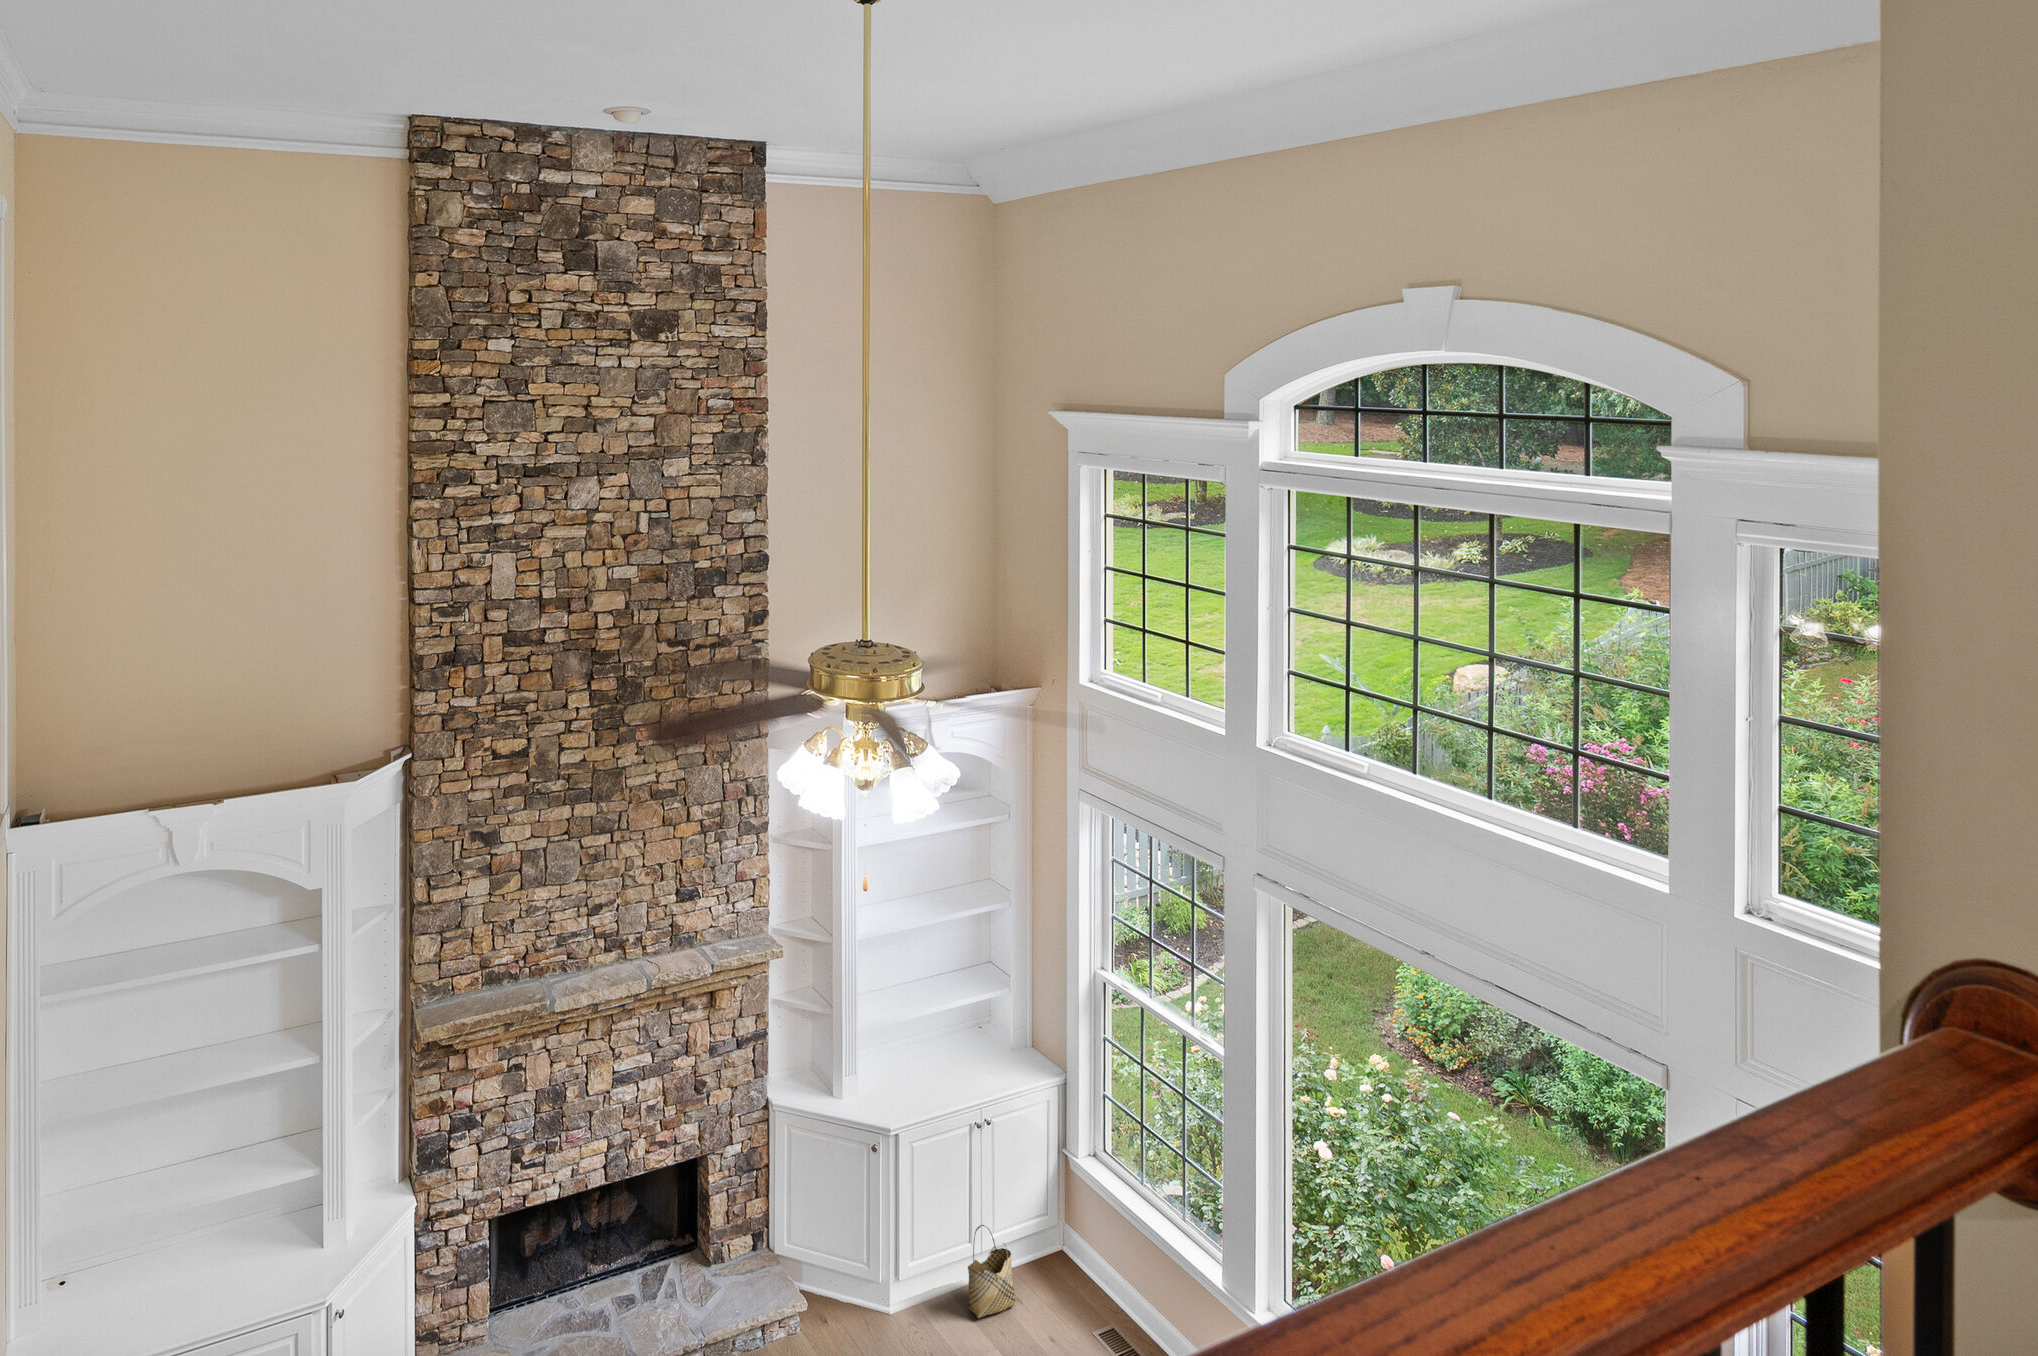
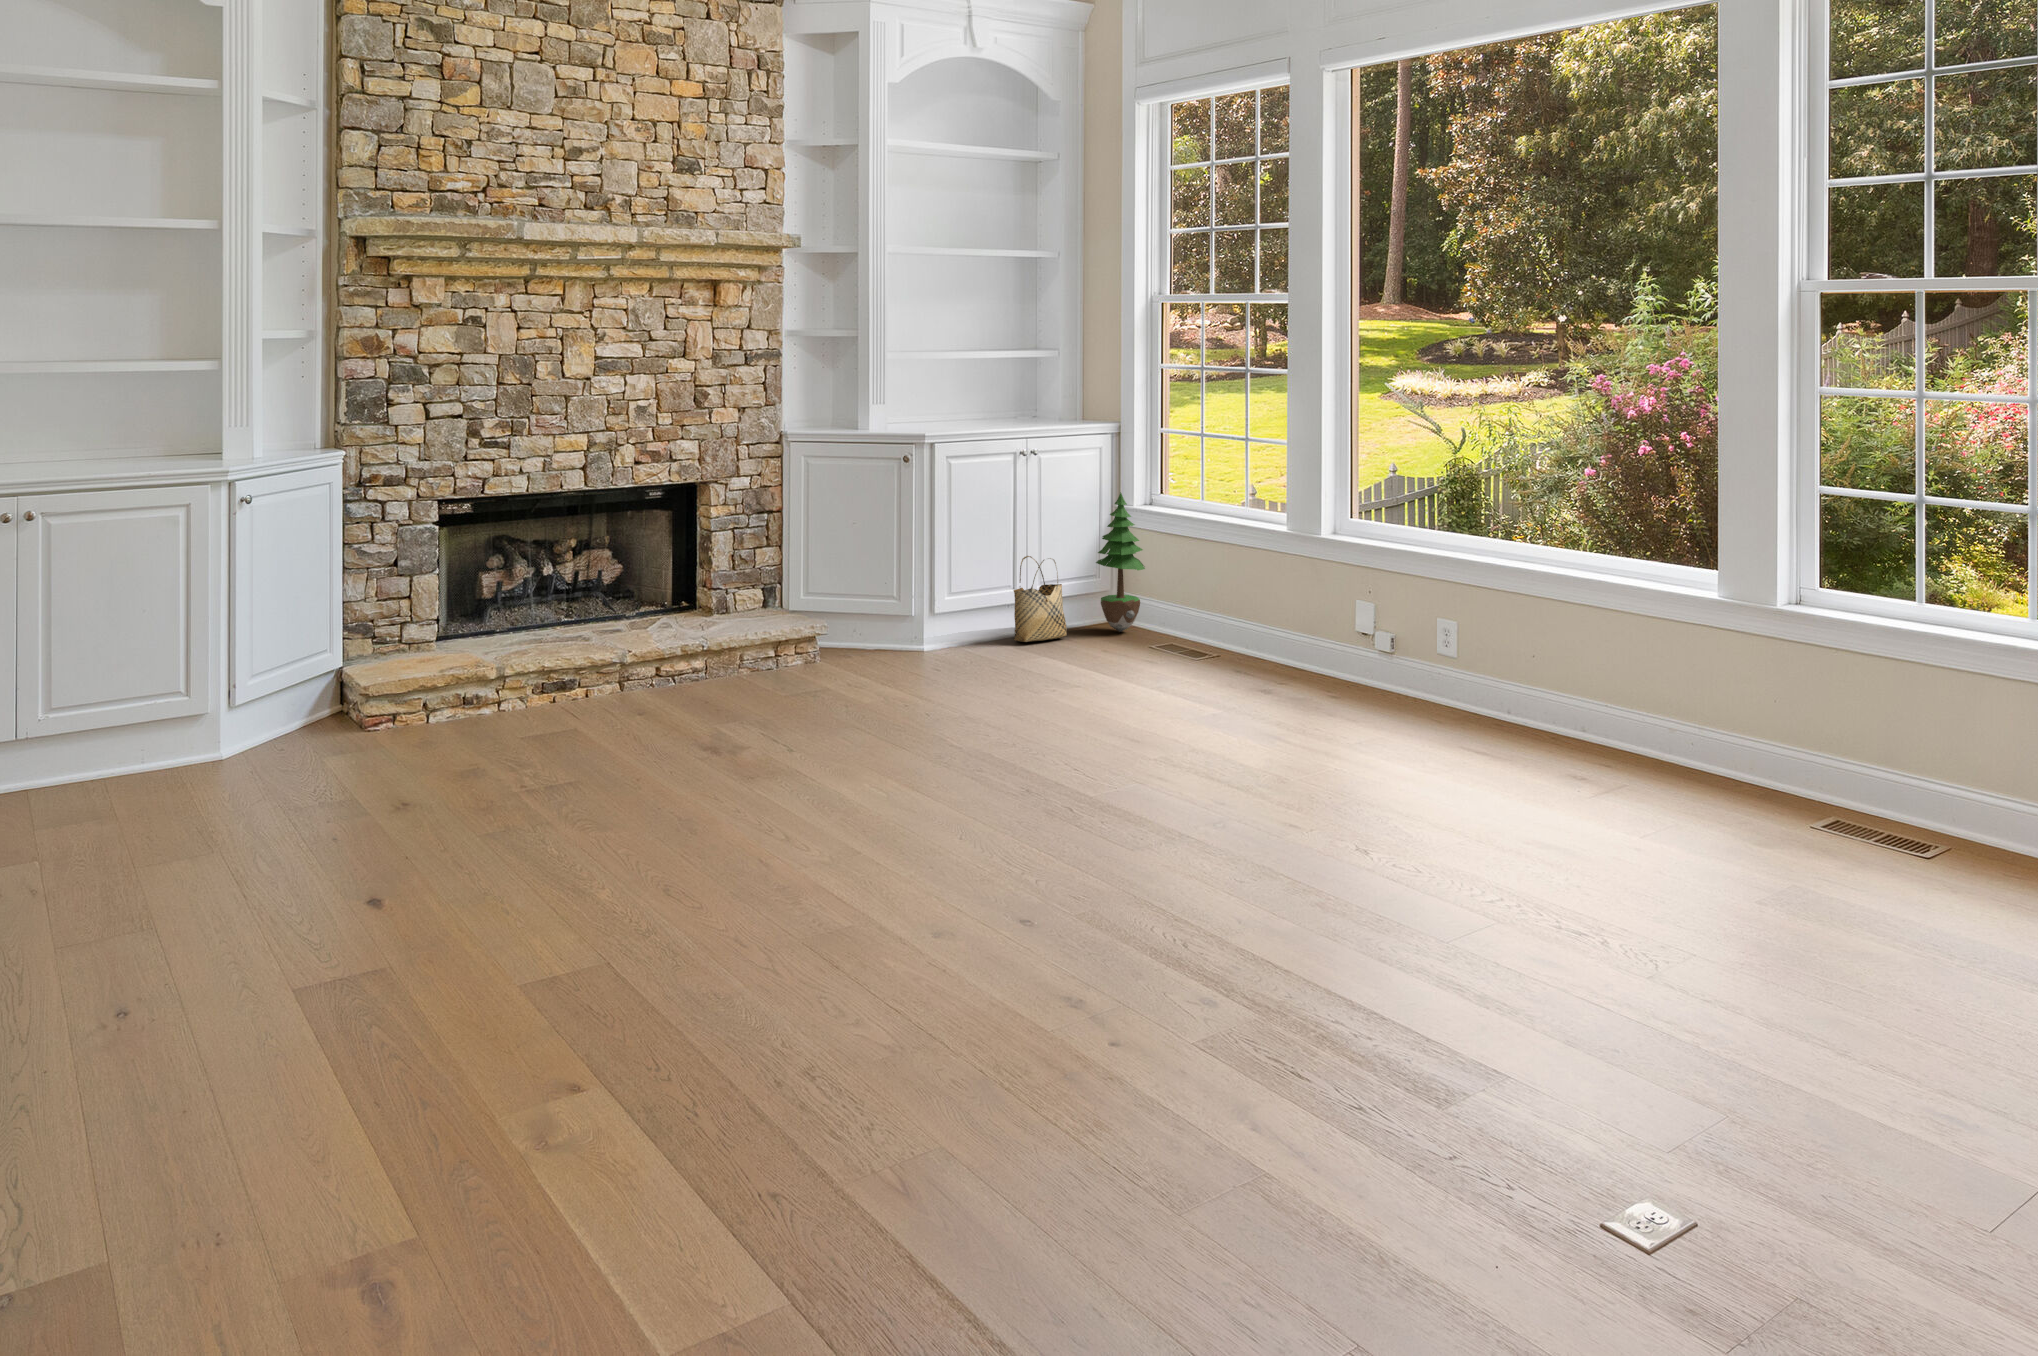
potted tree: none [1041,1170,1087,1295] -> present [1096,492,1145,632]

